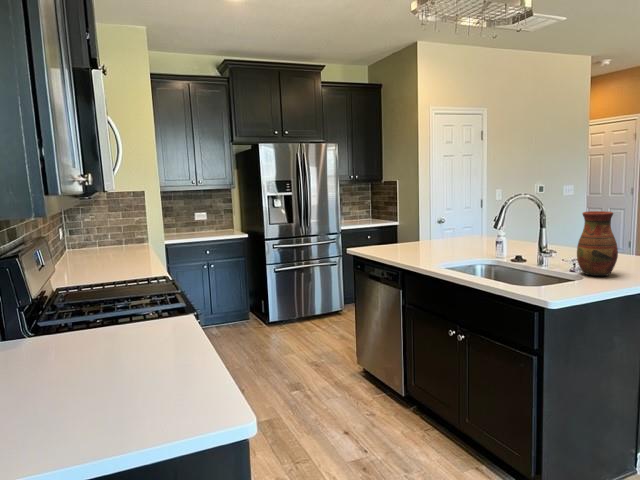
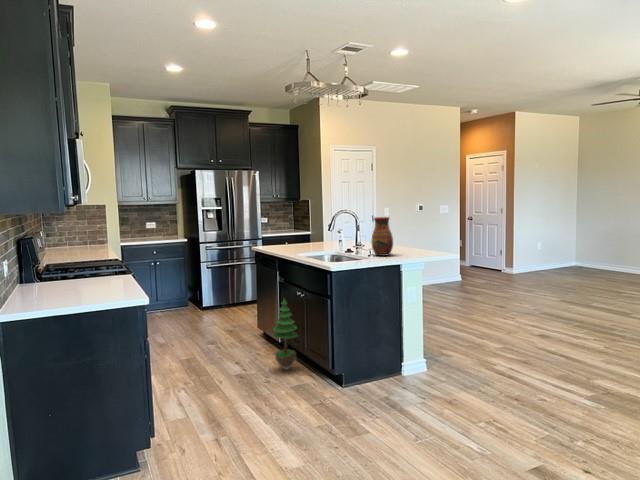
potted tree: none [407,340,450,451] -> present [272,299,298,370]

